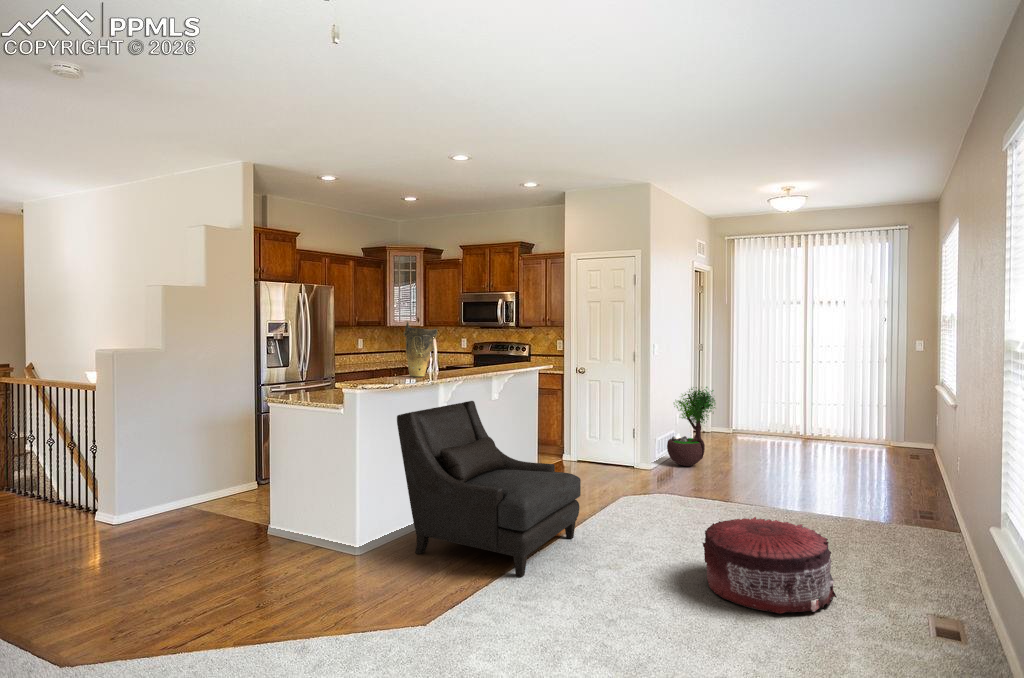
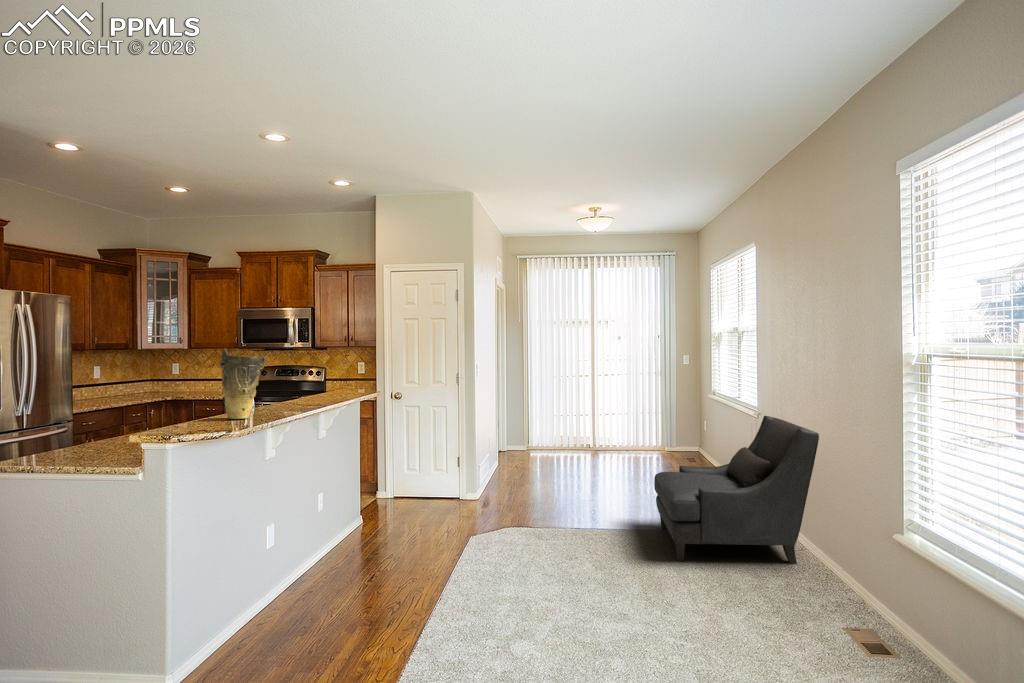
potted tree: present [667,387,715,466] -> none [487,403,536,489]
armchair: present [397,401,581,577] -> present [654,416,819,564]
pouf: present [703,517,836,614] -> none [597,543,723,644]

